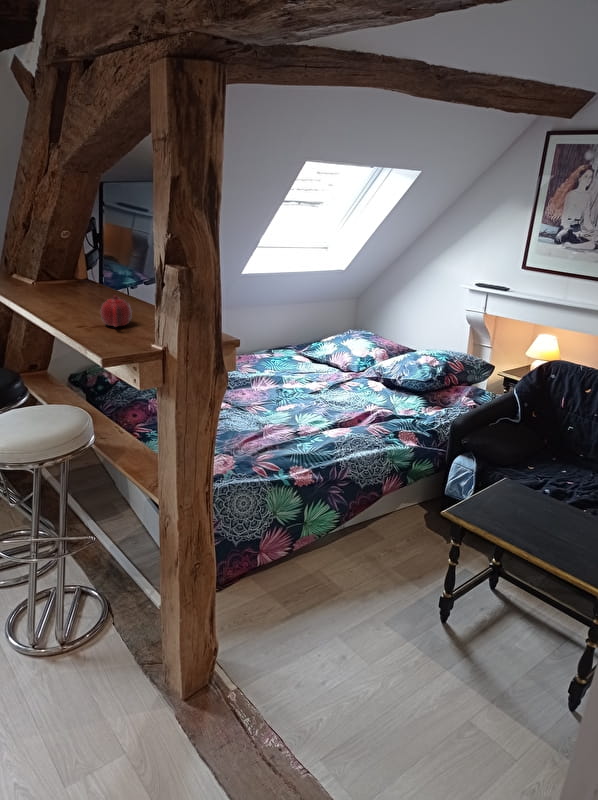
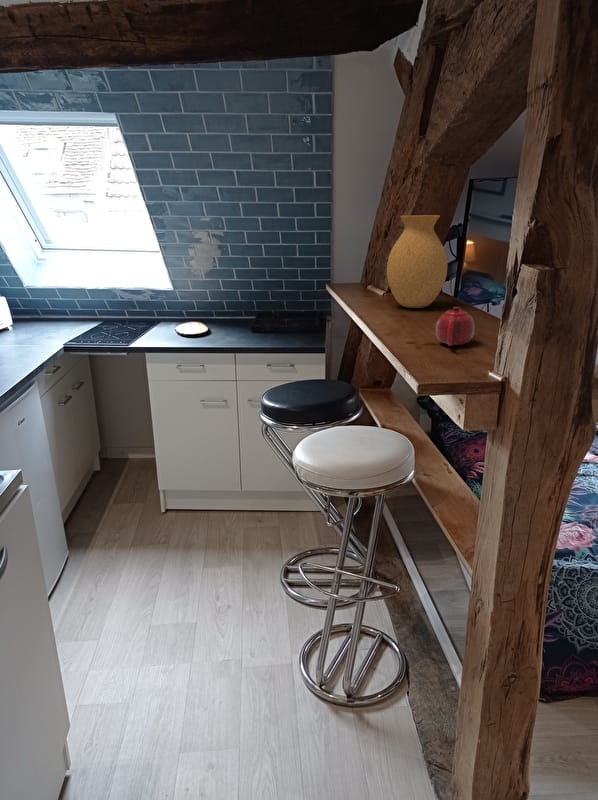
vase: none [38,212,95,296] -> present [387,215,447,308]

